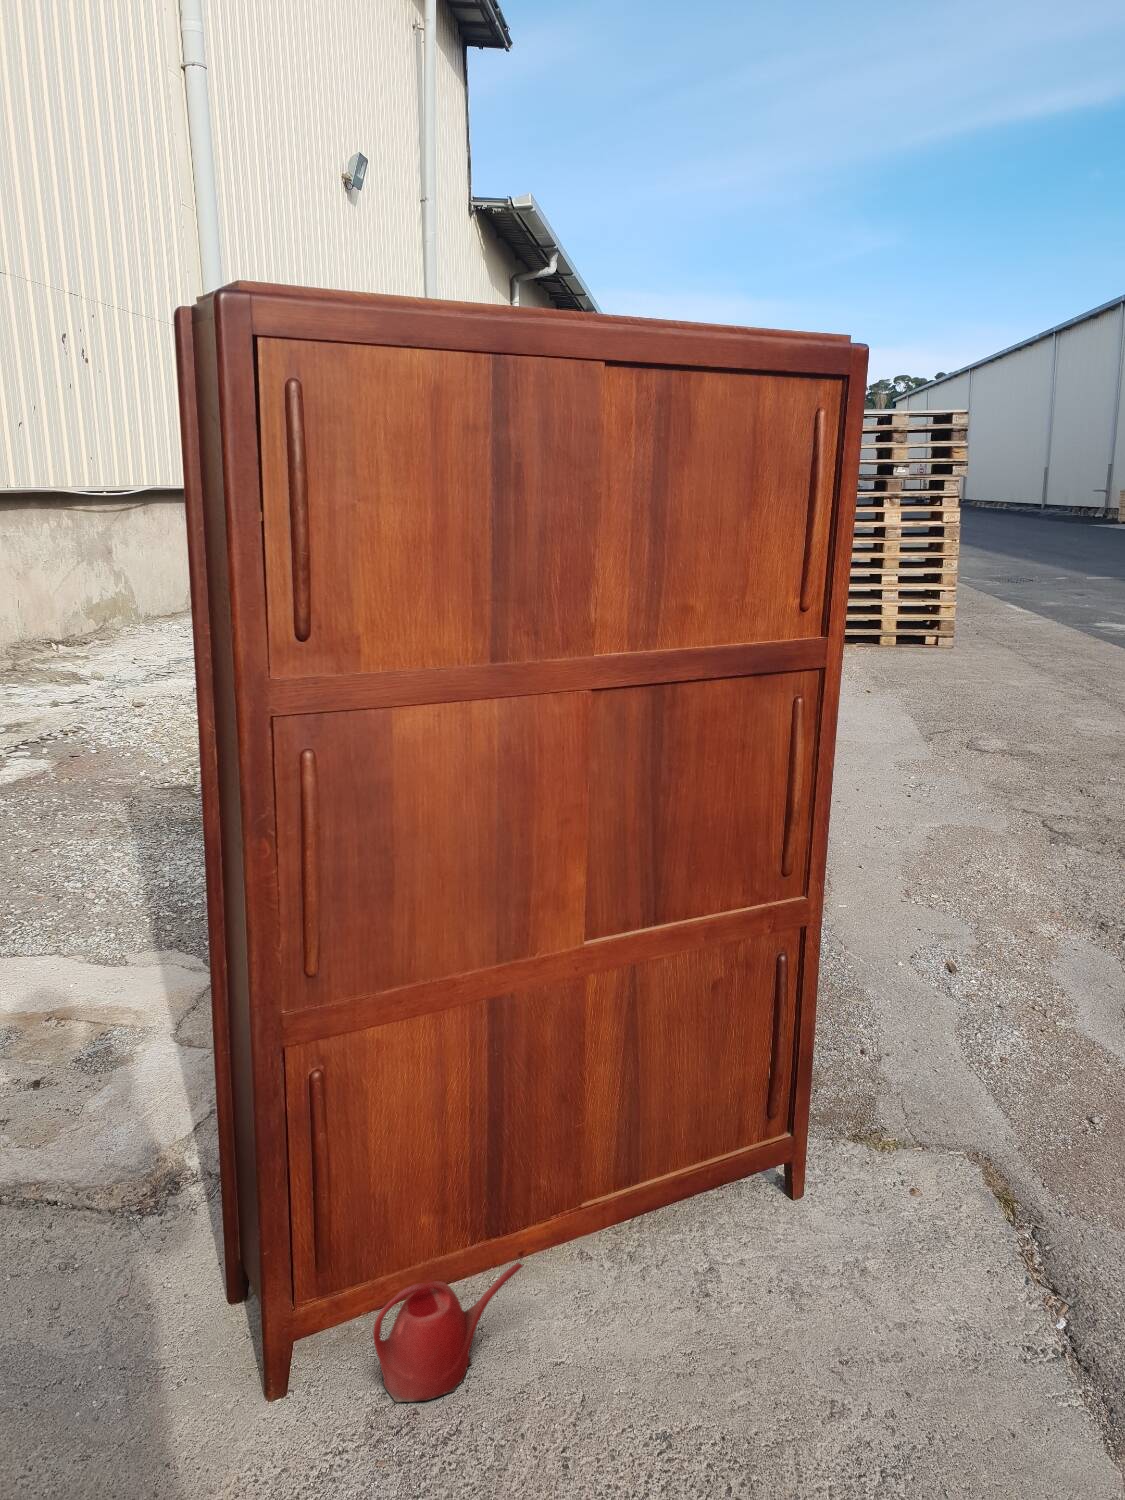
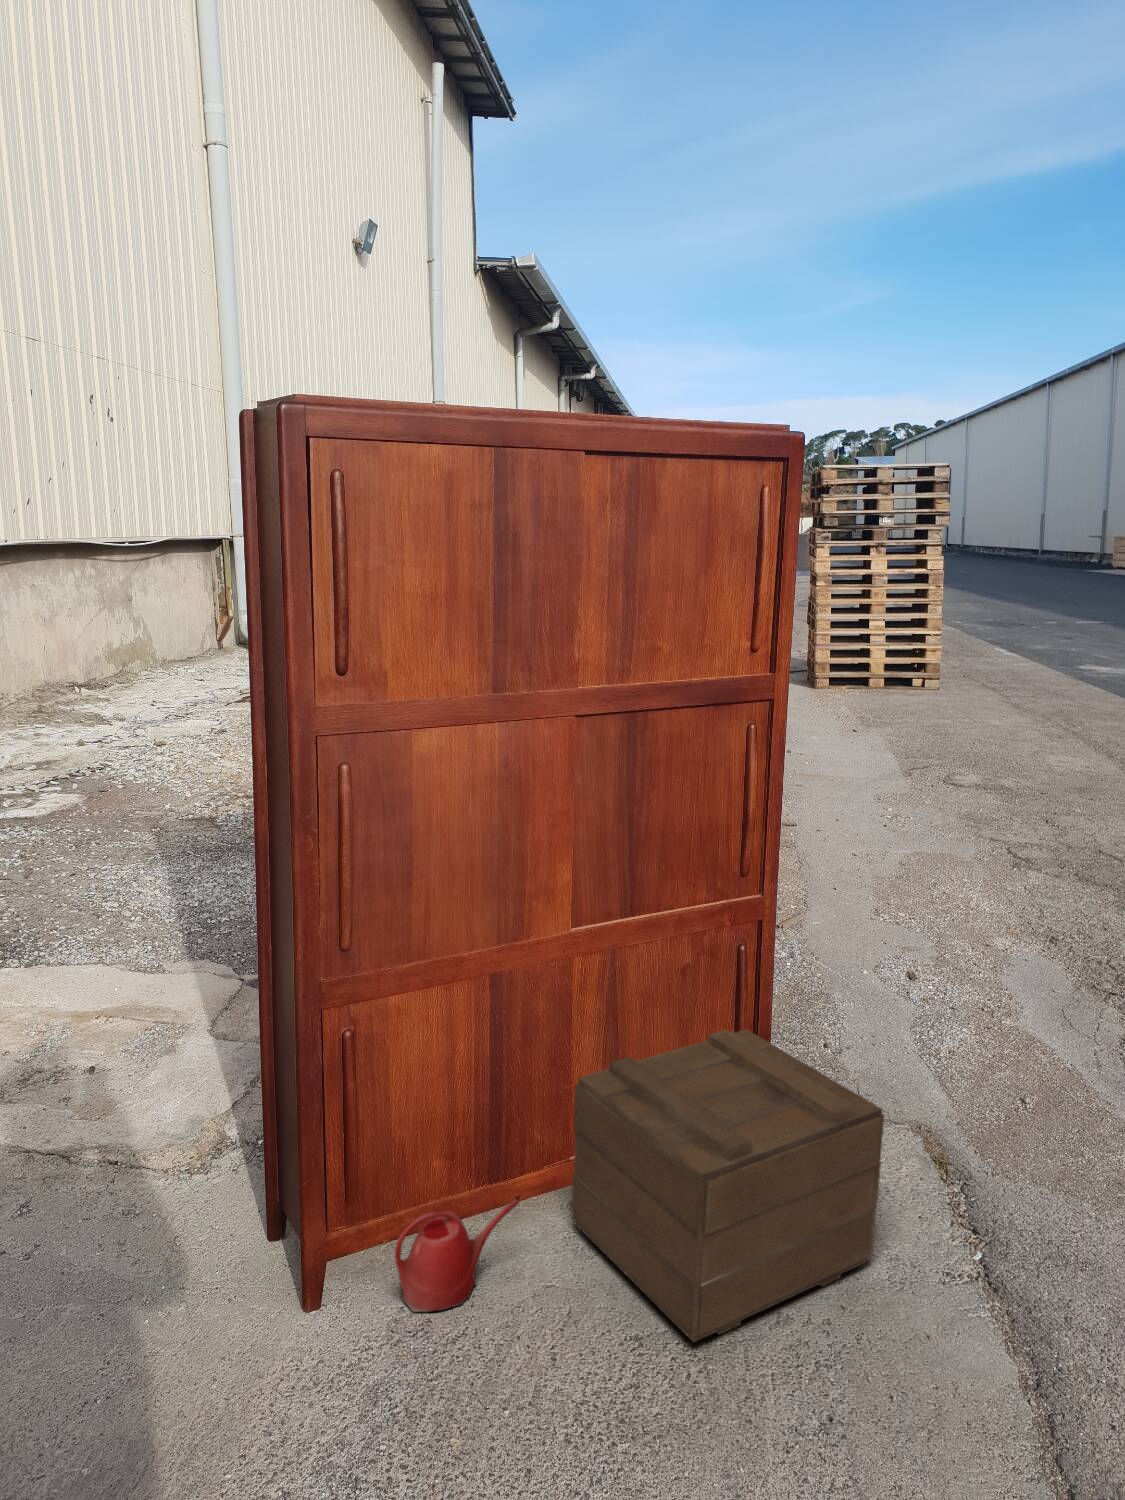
wooden crate: none [583,1050,959,1447] -> present [572,1029,884,1342]

